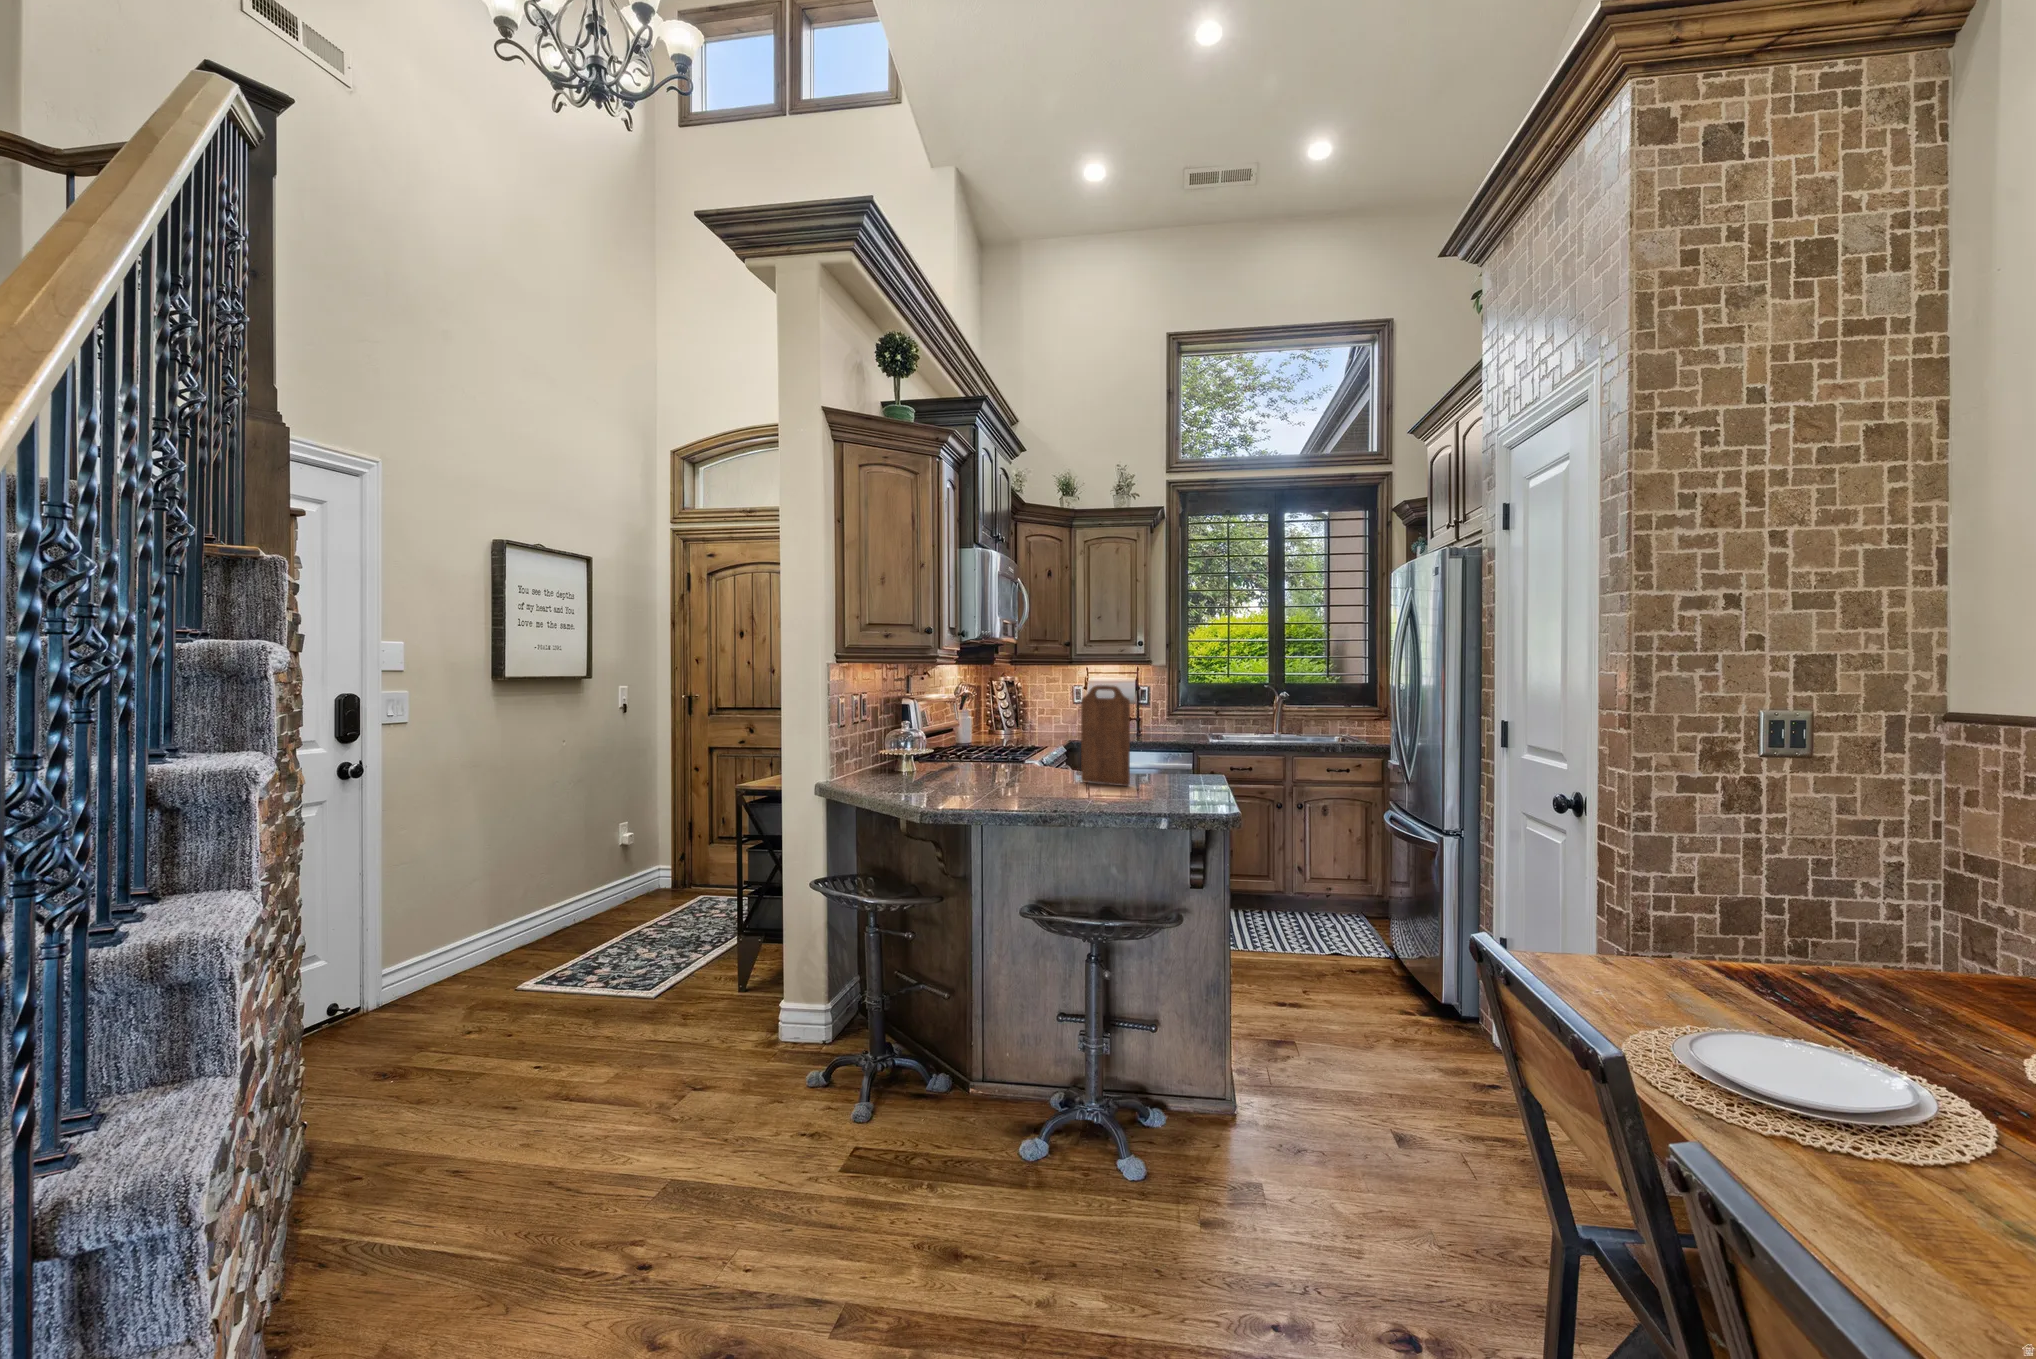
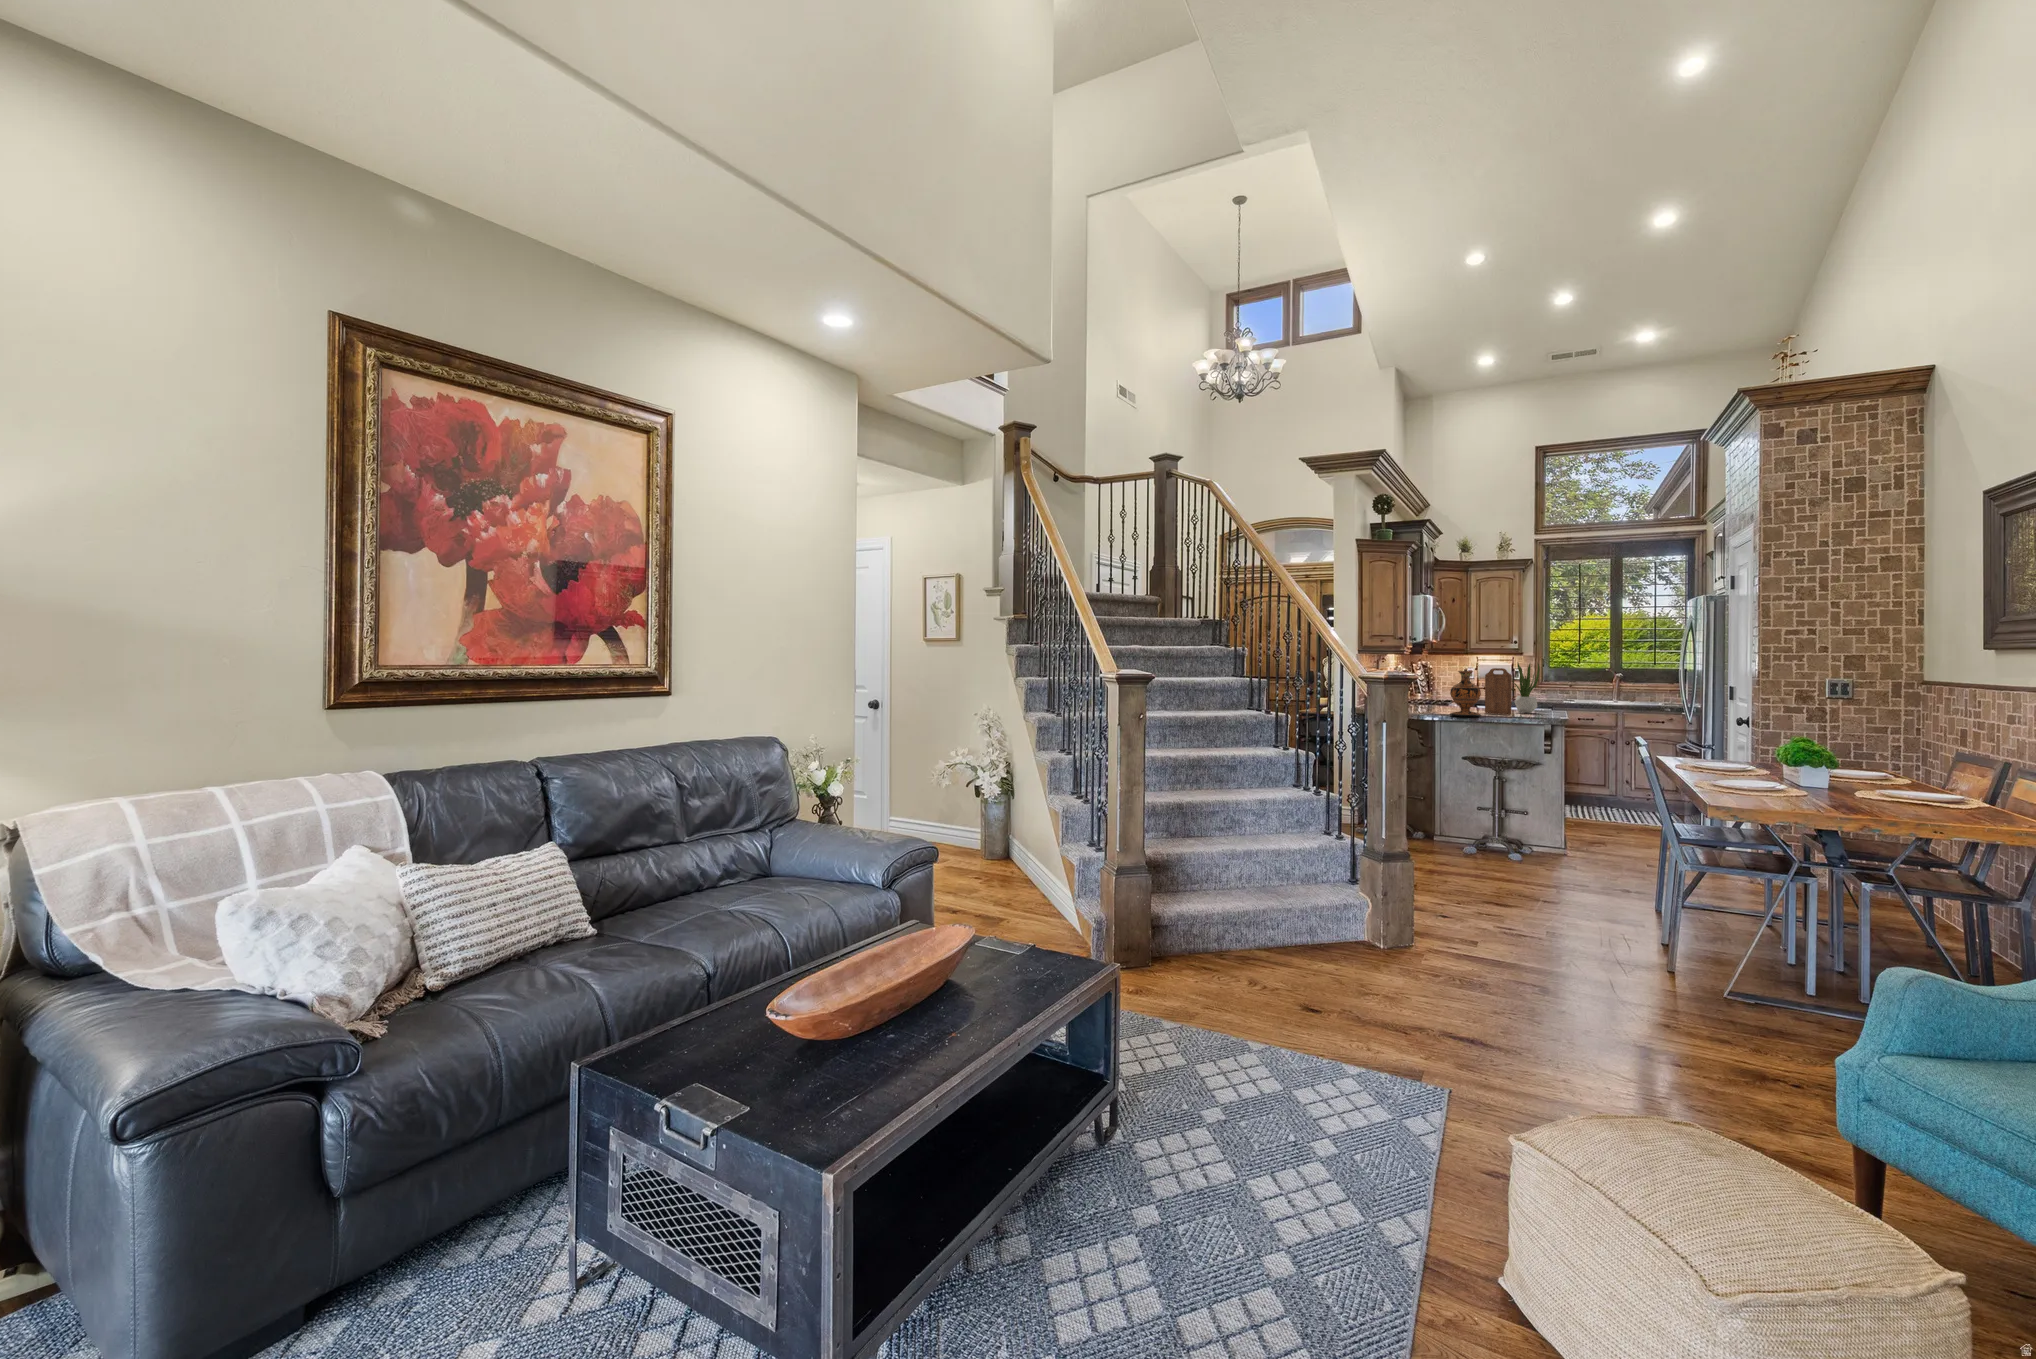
potted plant: none [1131,671,1181,780] -> present [1513,663,1540,713]
vase: none [1002,687,1068,799] -> present [1450,669,1481,717]

